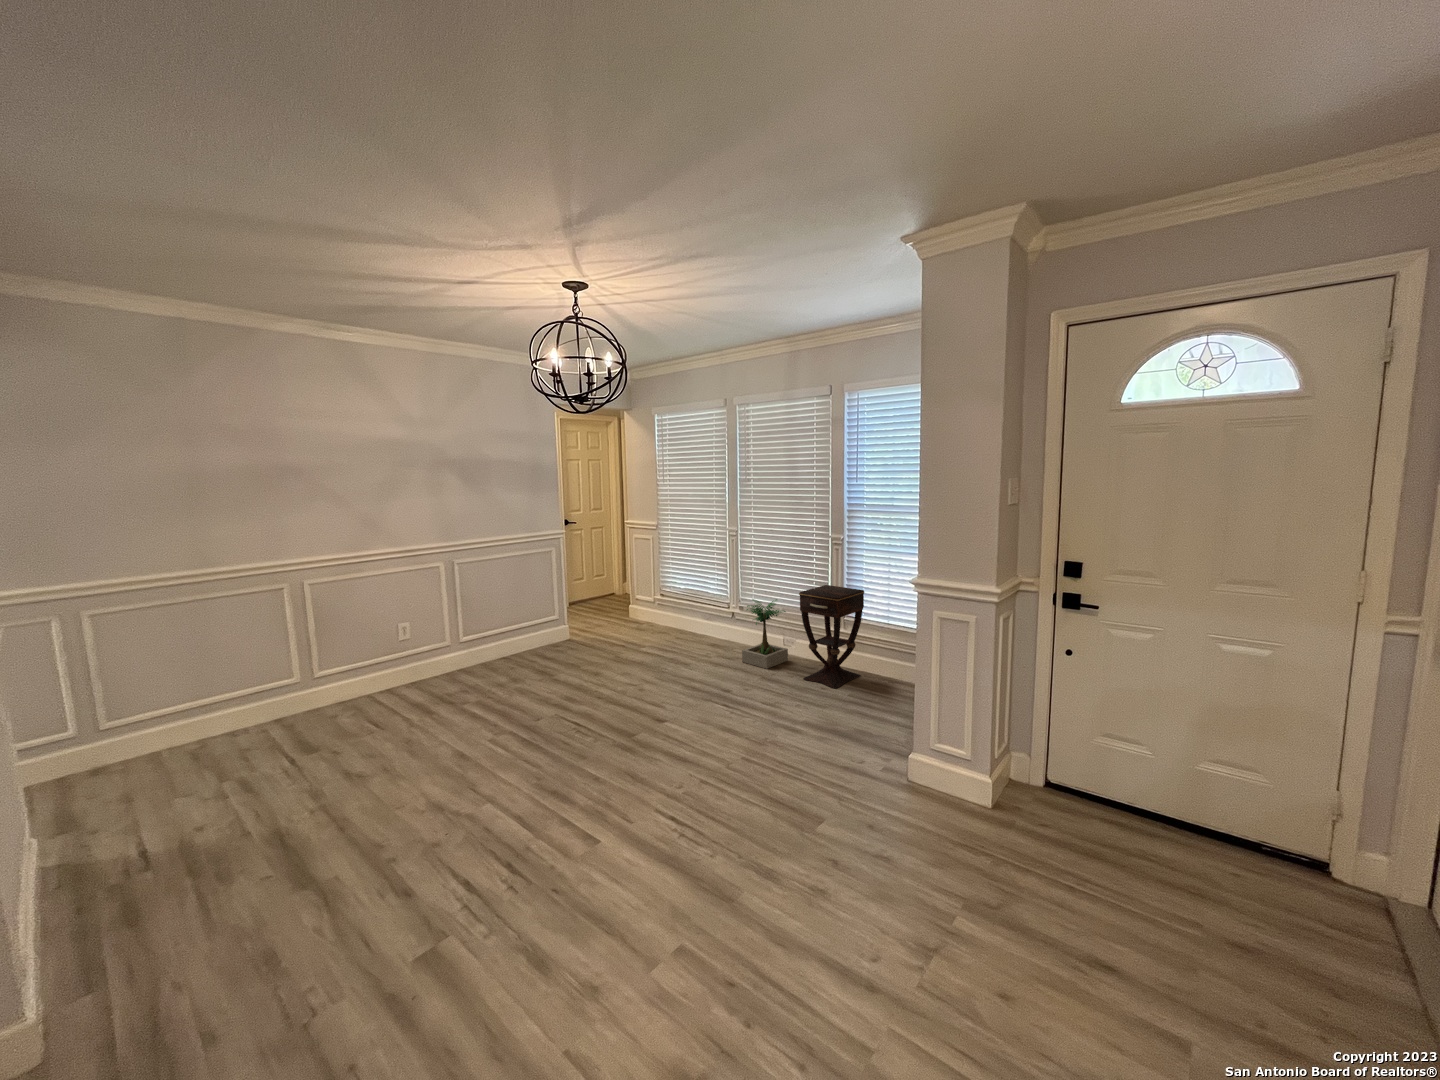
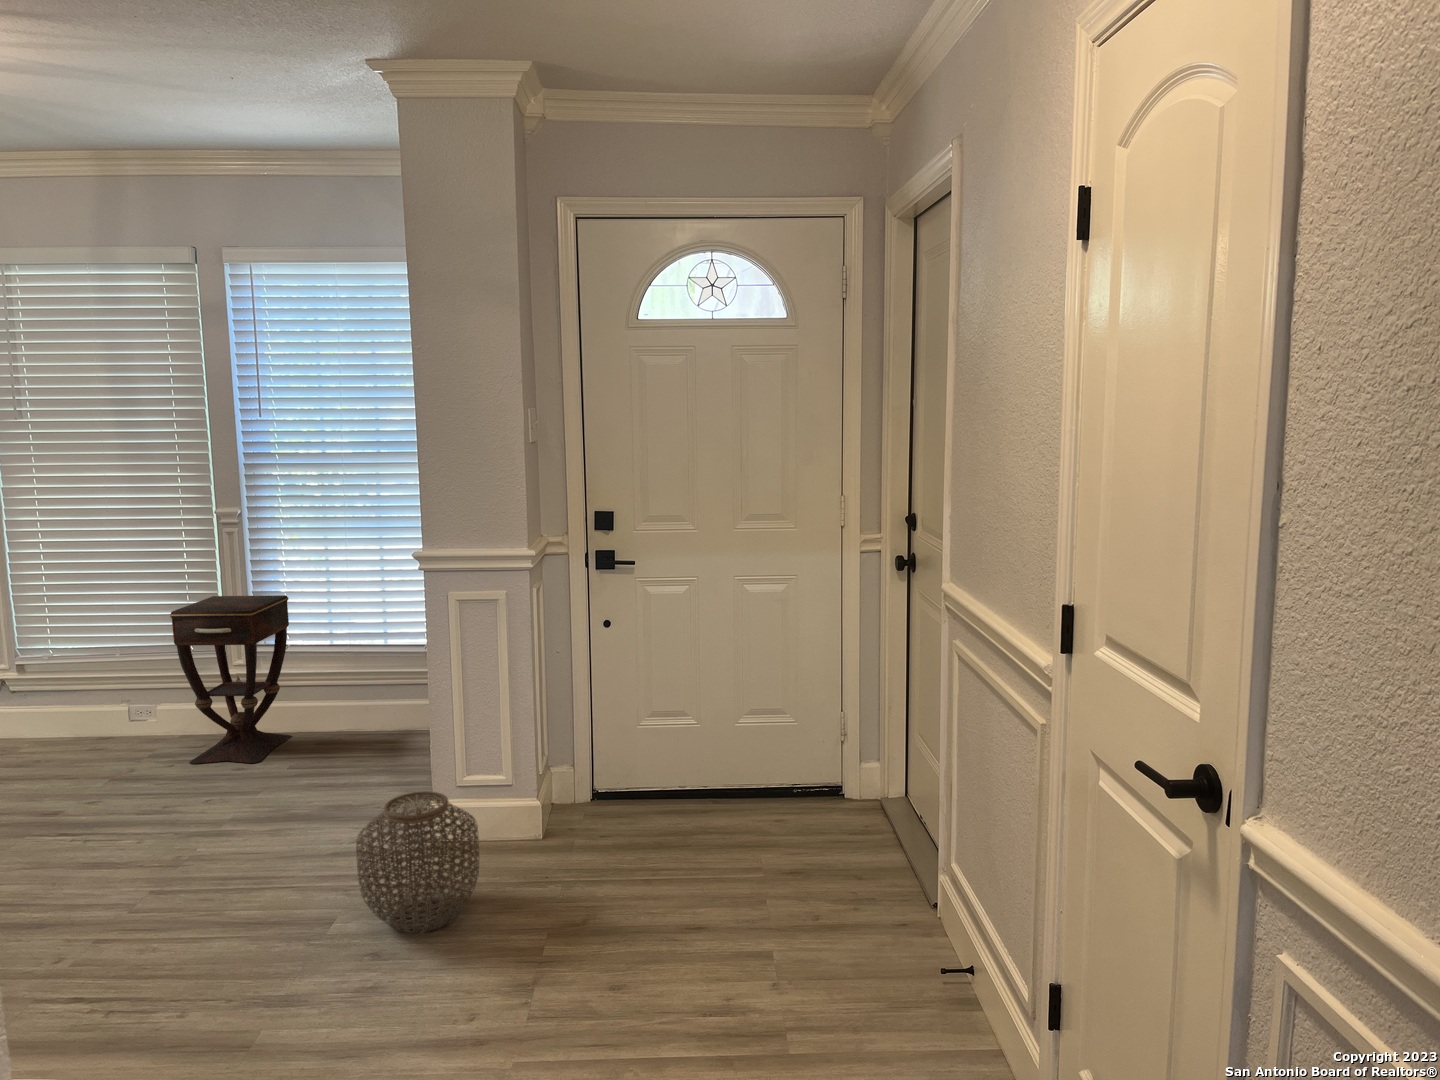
potted plant: present [742,599,788,669] -> none [31,634,144,765]
woven basket: none [844,746,926,846] -> present [356,791,479,932]

